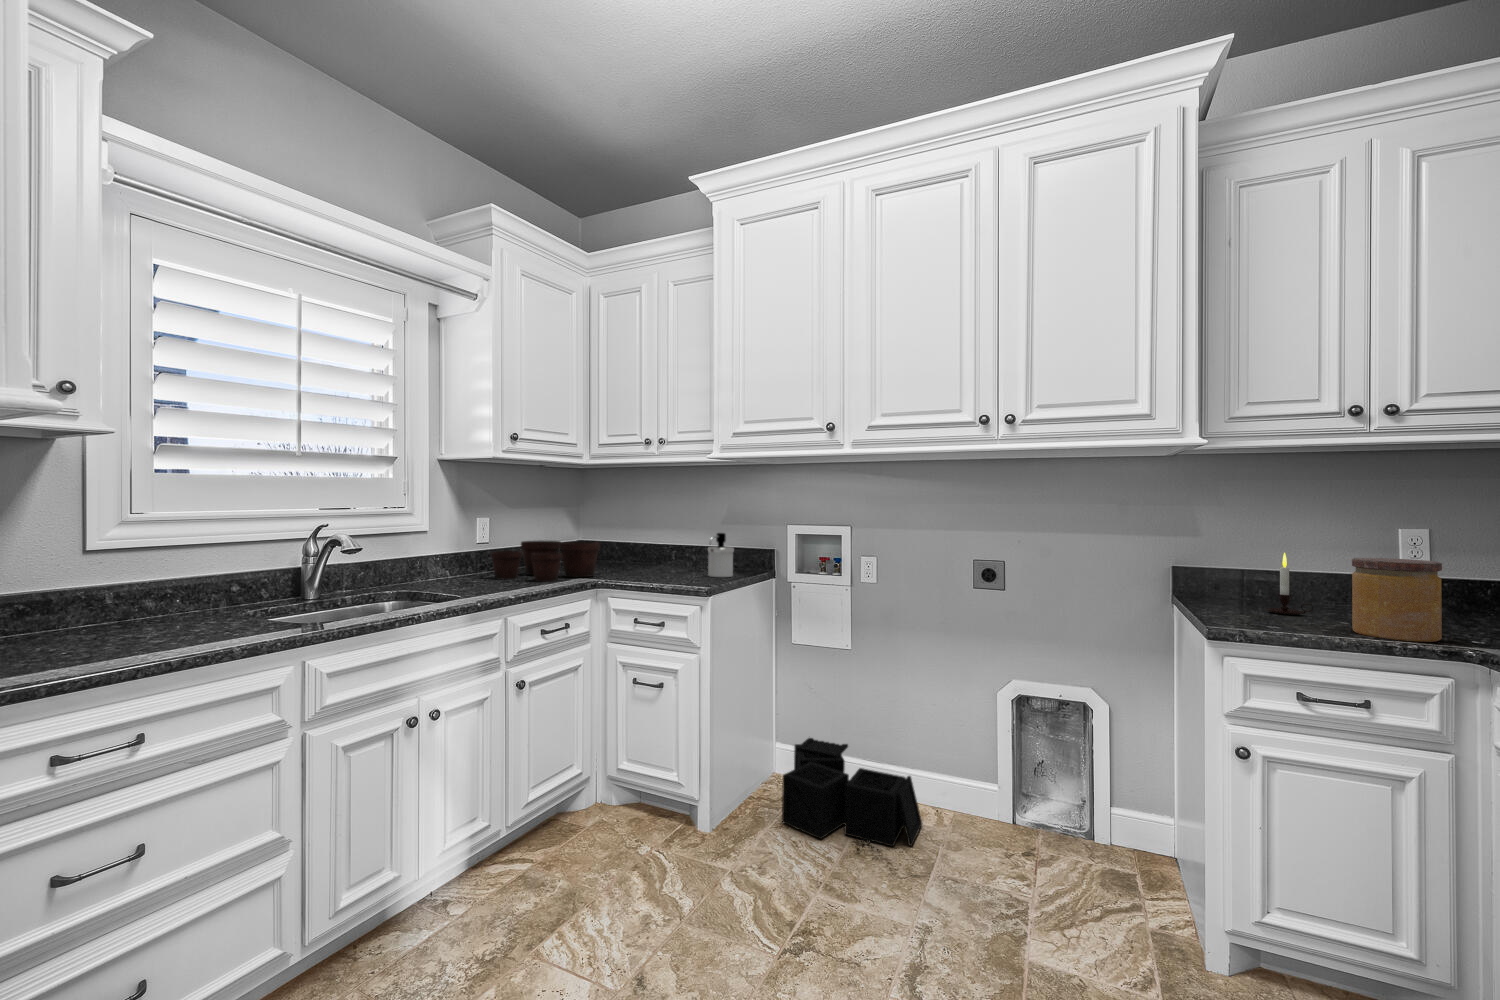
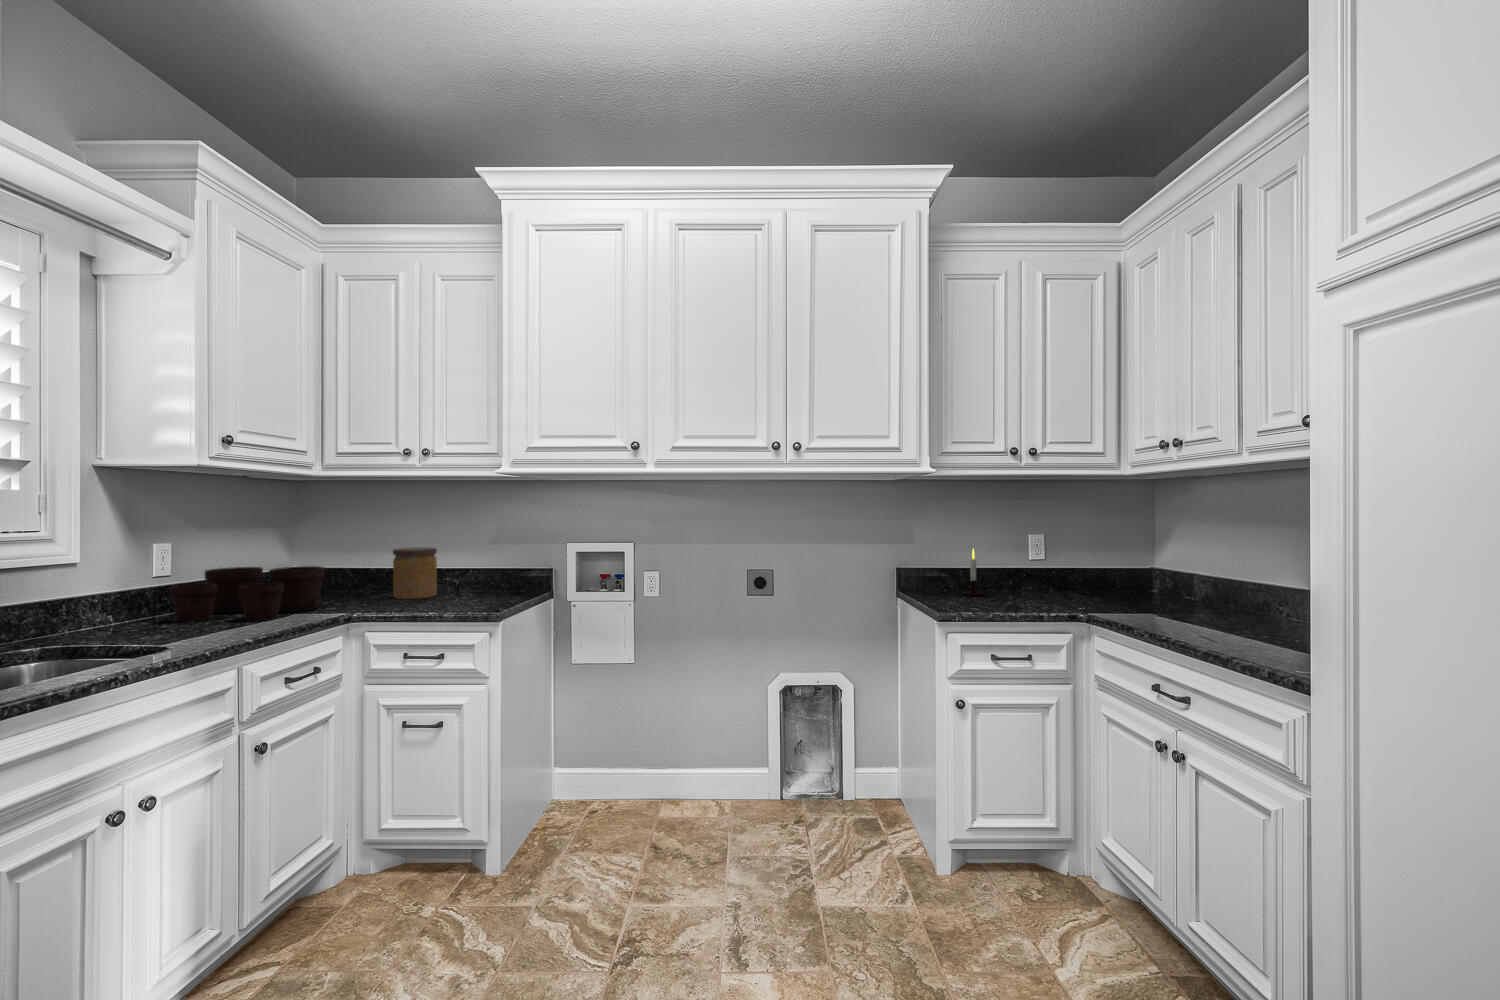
soap dispenser: present [708,533,734,577] -> none [462,548,493,598]
jar: present [1352,558,1442,642] -> present [393,547,437,599]
storage bin: present [782,738,922,851] -> none [569,755,705,857]

